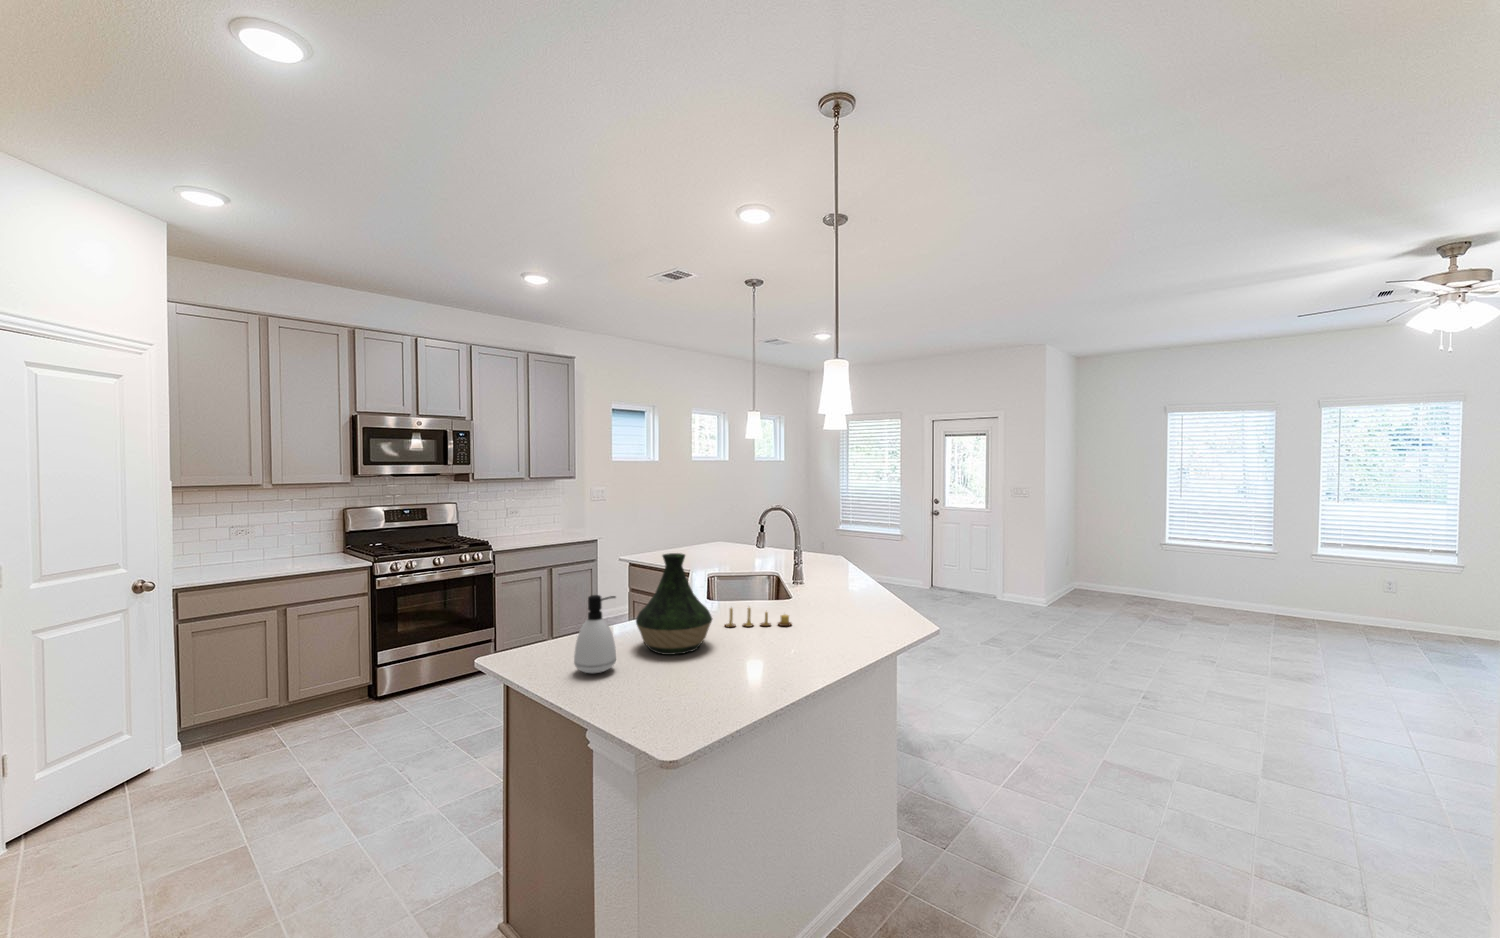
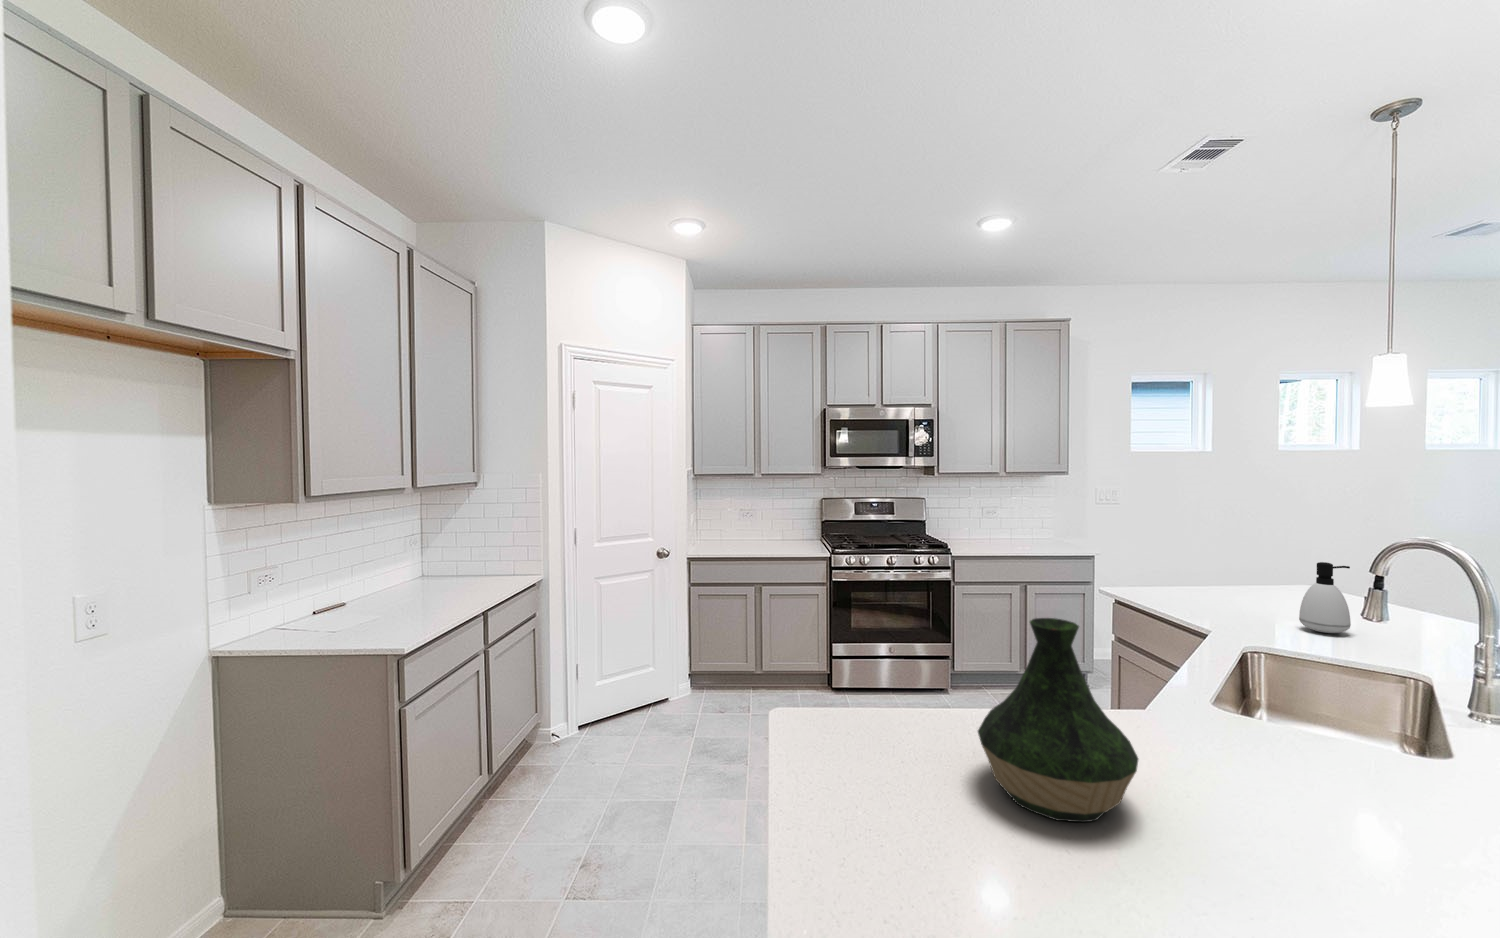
soap dispenser: present [574,595,616,673] -> present [1299,562,1351,633]
candle: present [725,608,791,627] -> none [1199,745,1402,844]

